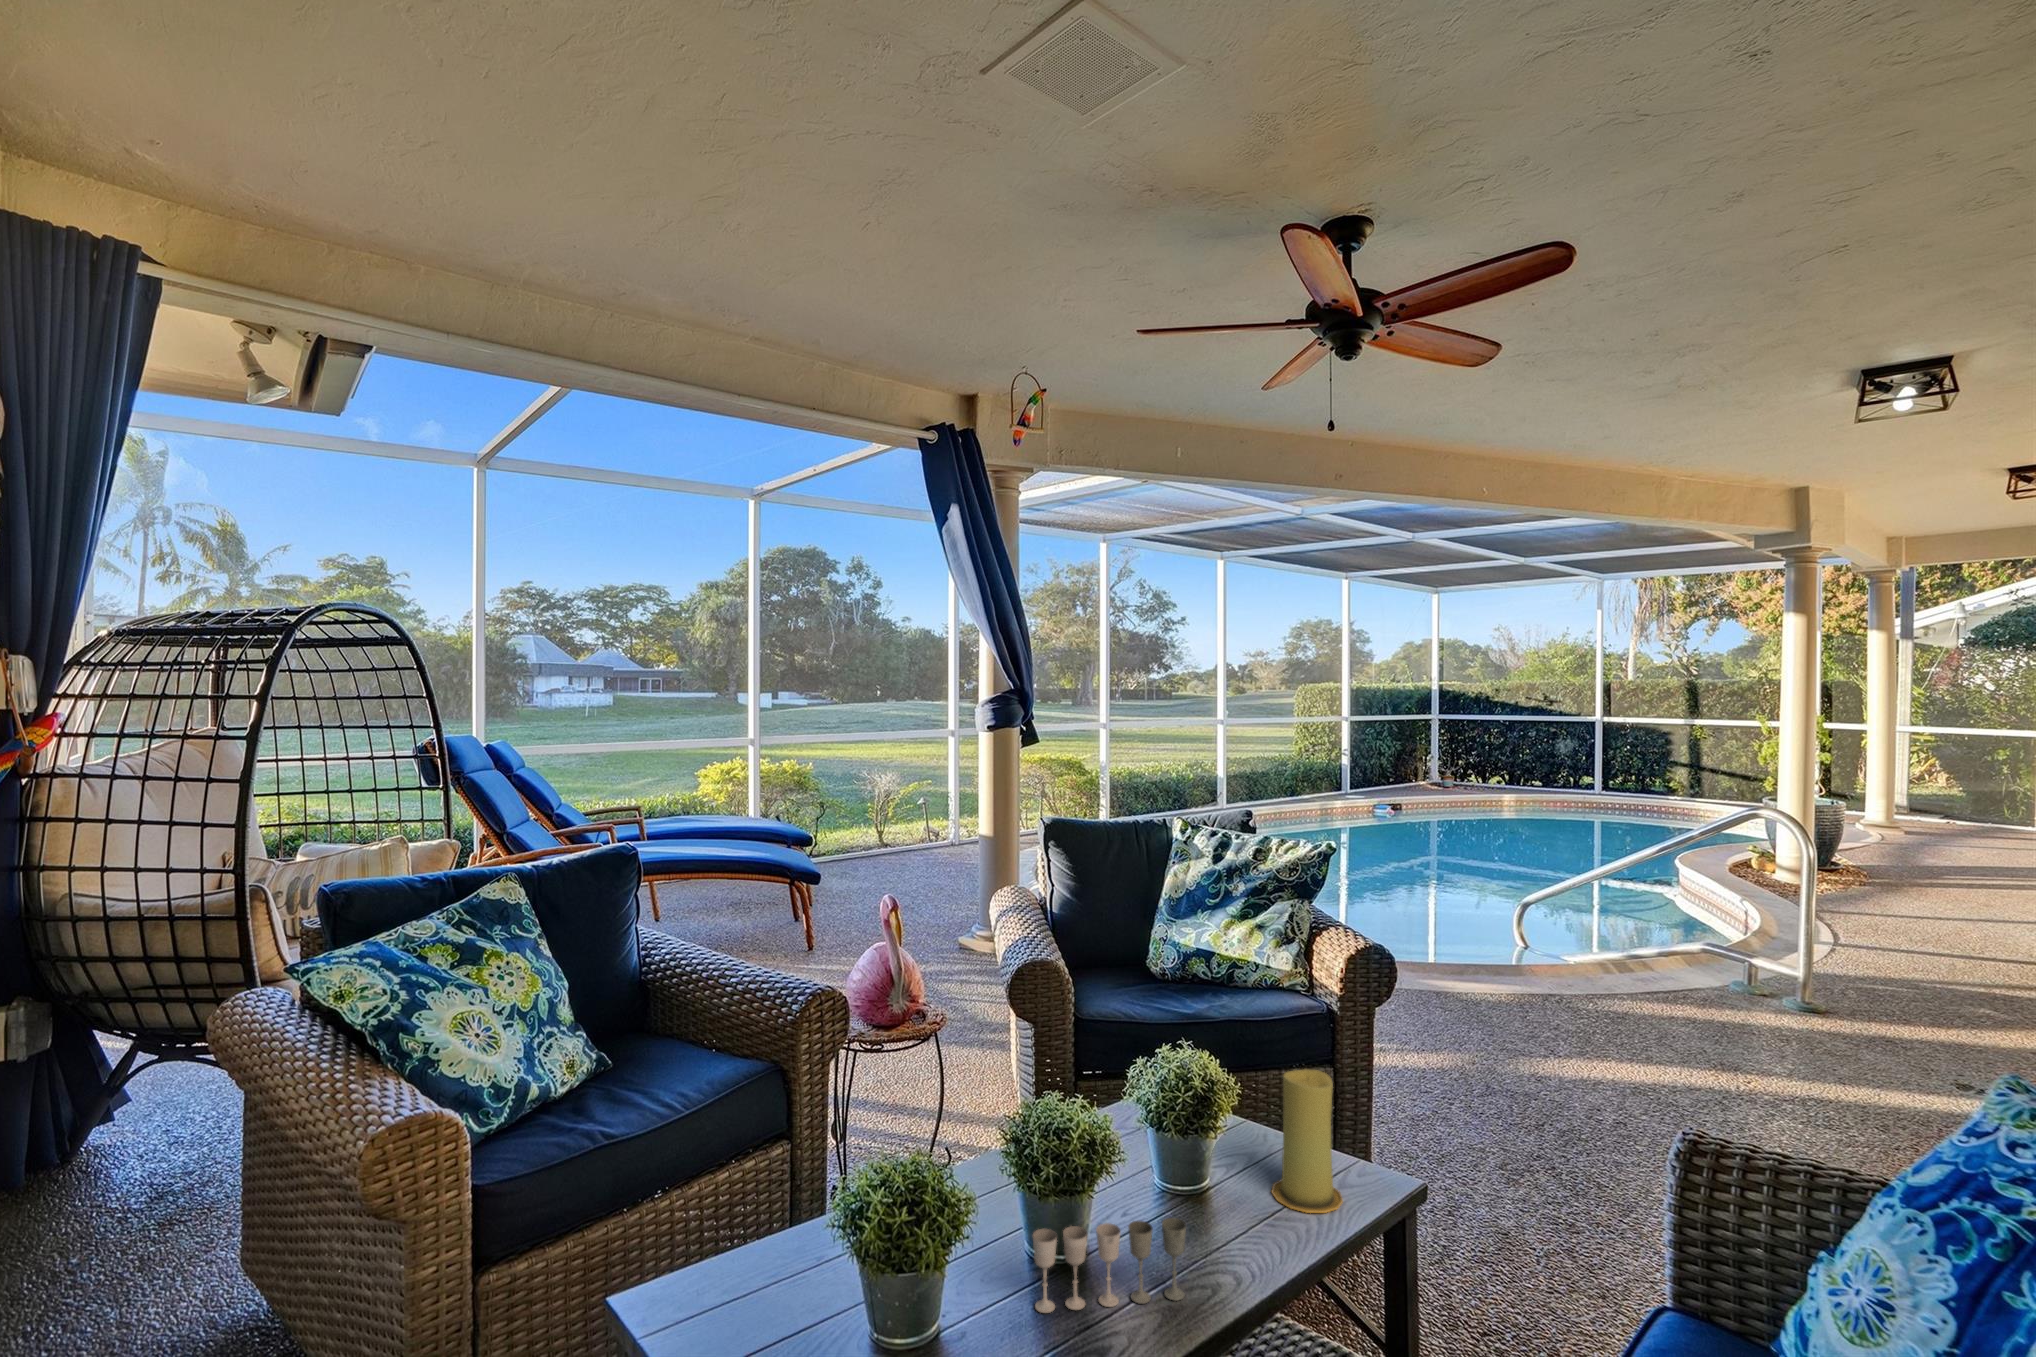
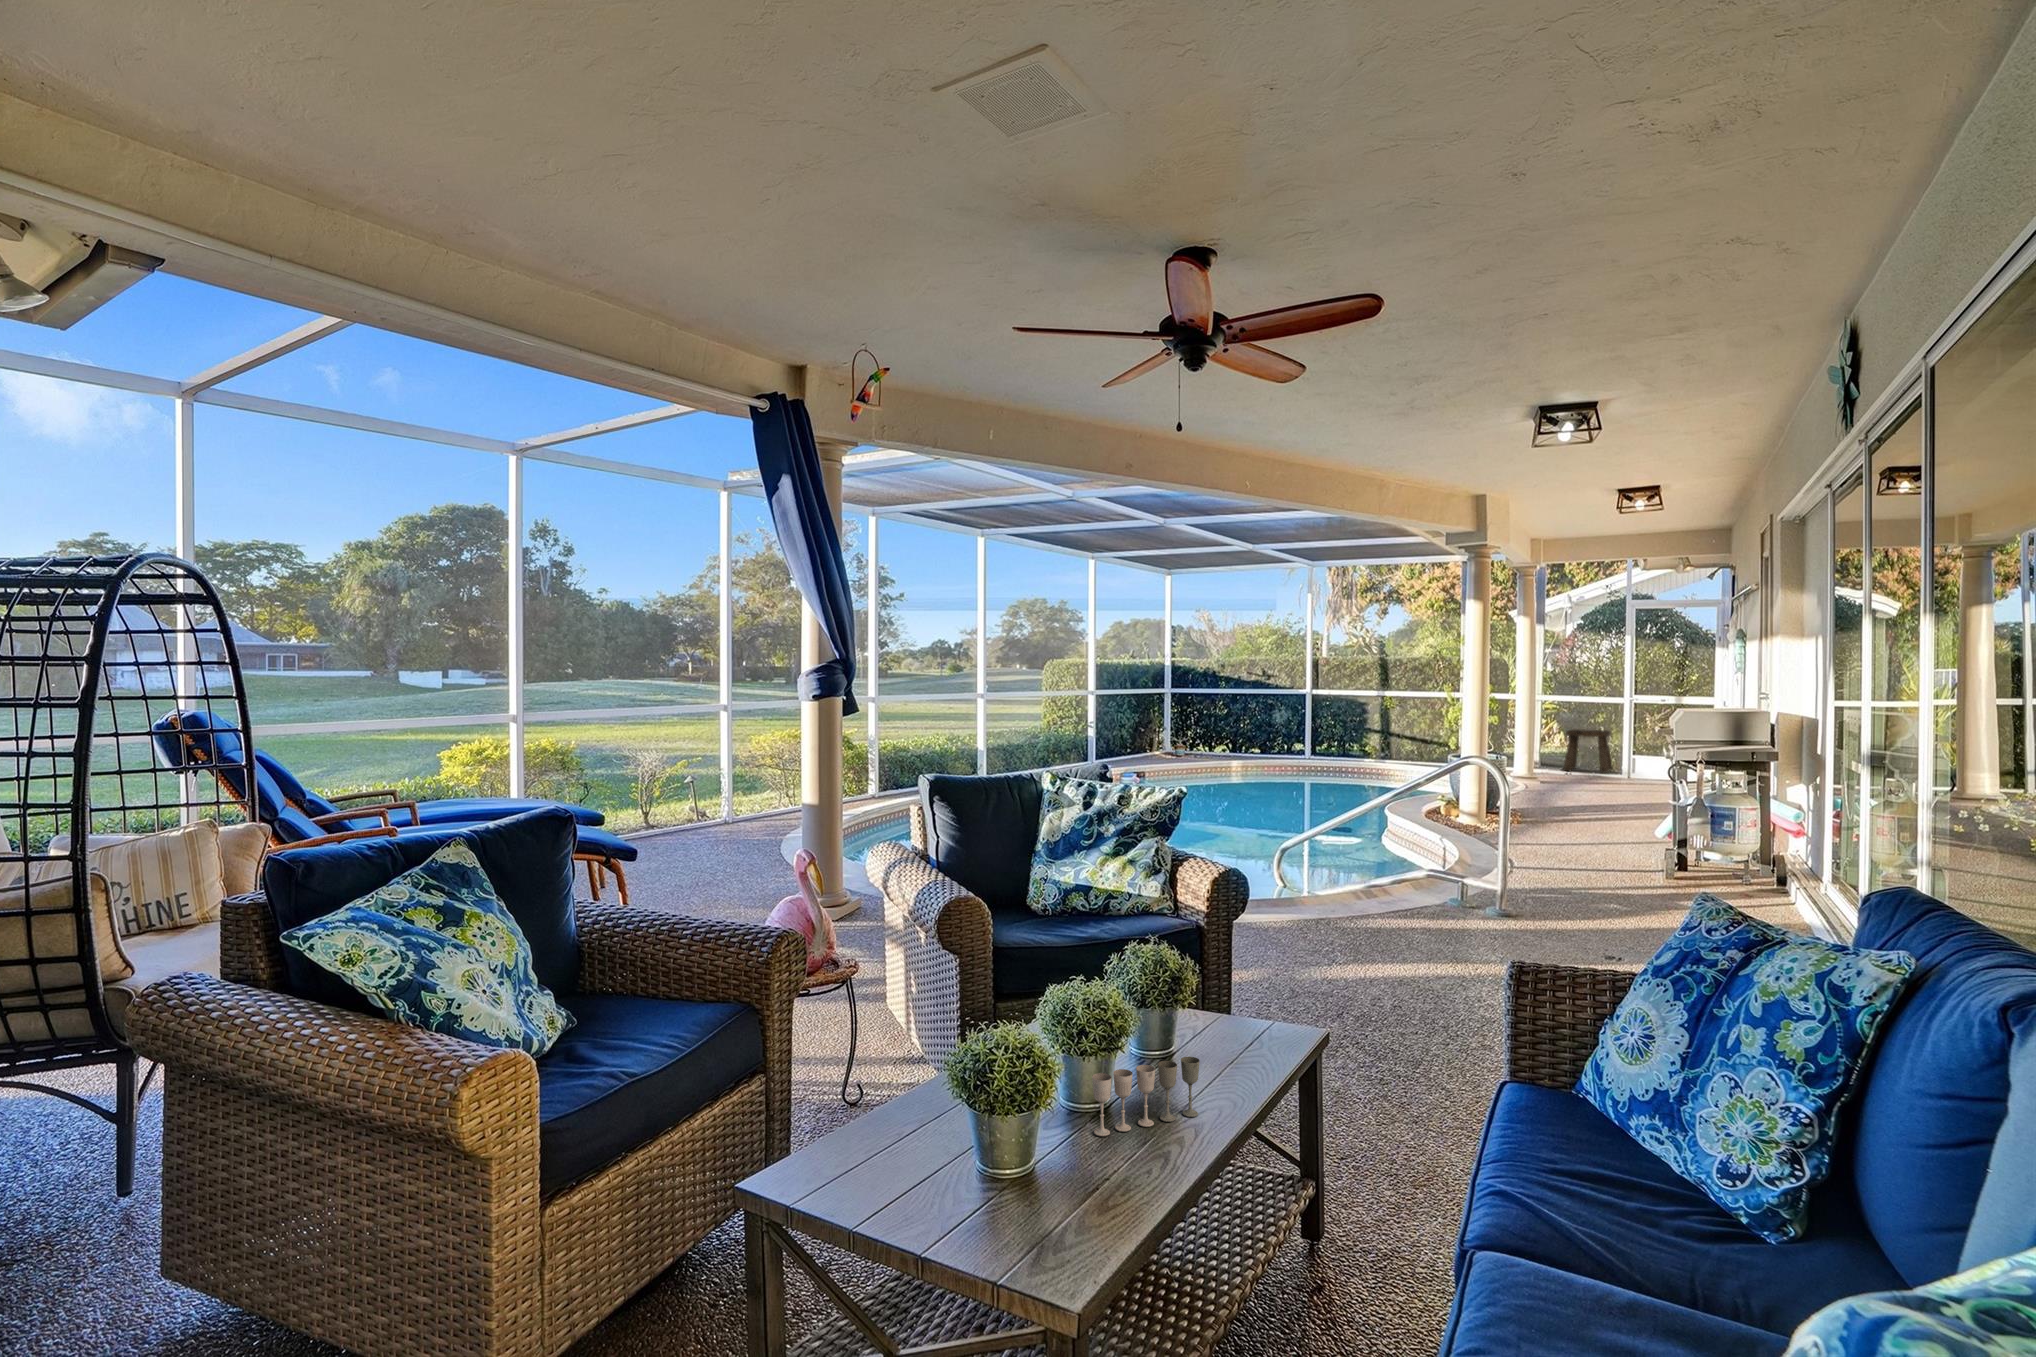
stool: none [1936,769,2010,823] -> present [1563,729,1613,773]
candle: present [1272,1070,1343,1213] -> none [1221,950,1276,1056]

